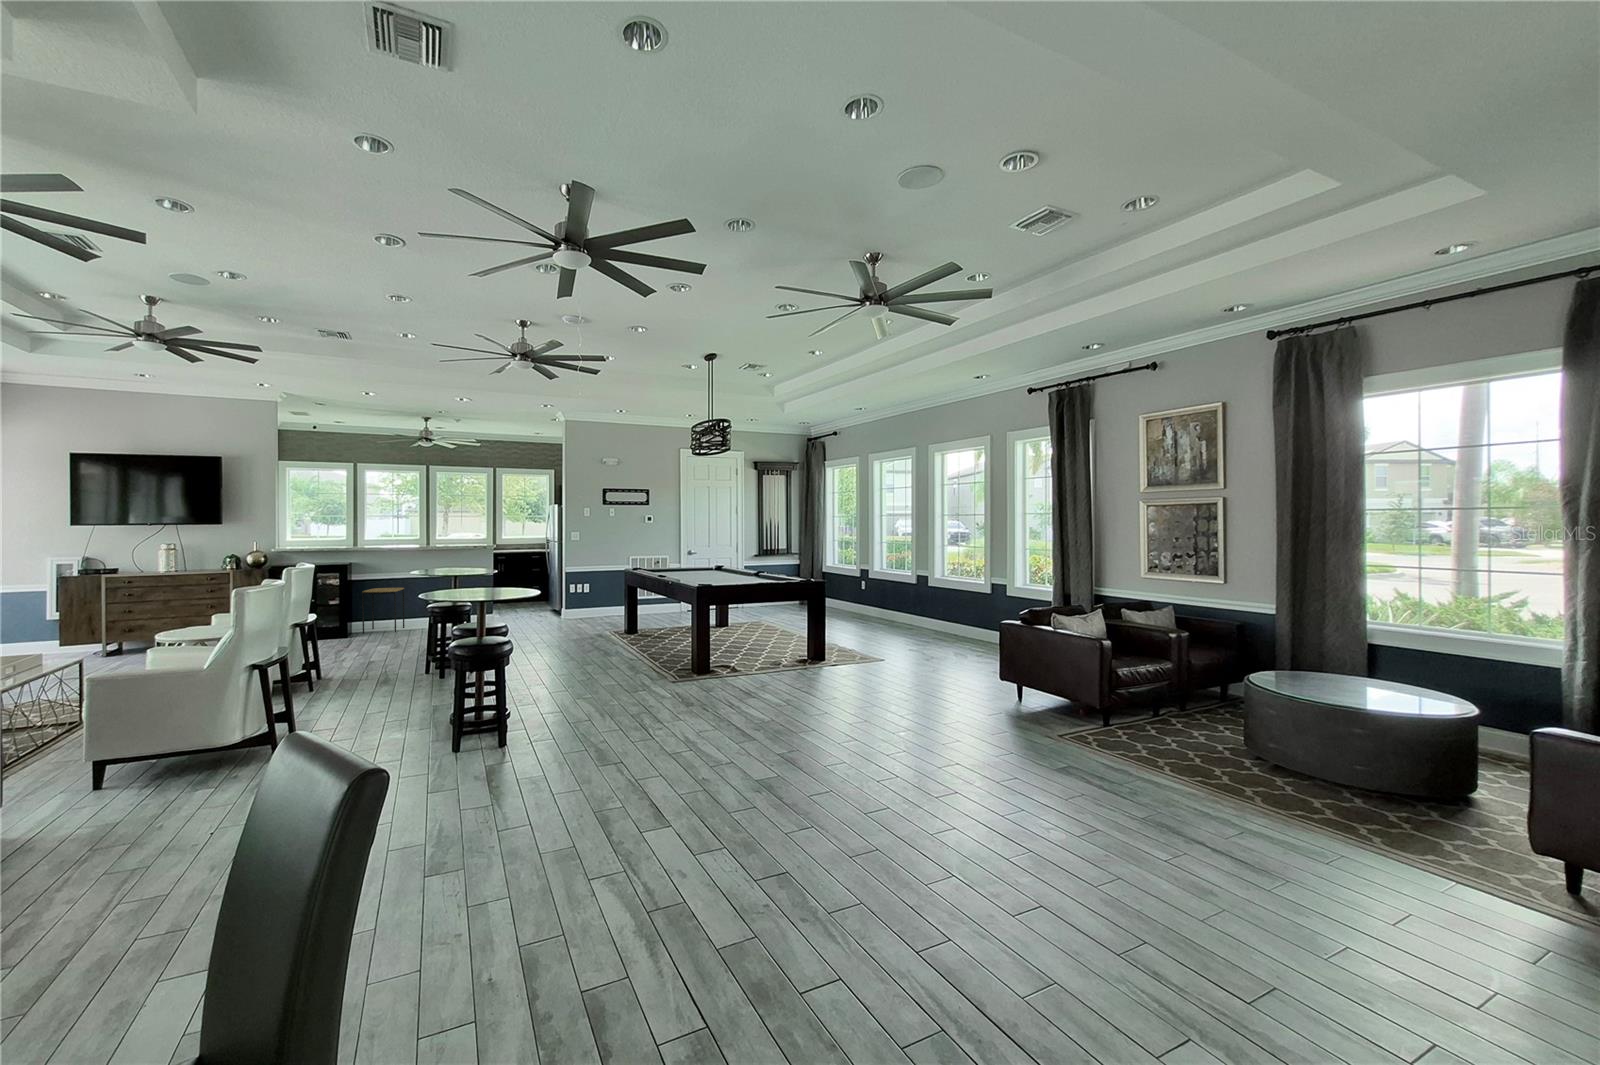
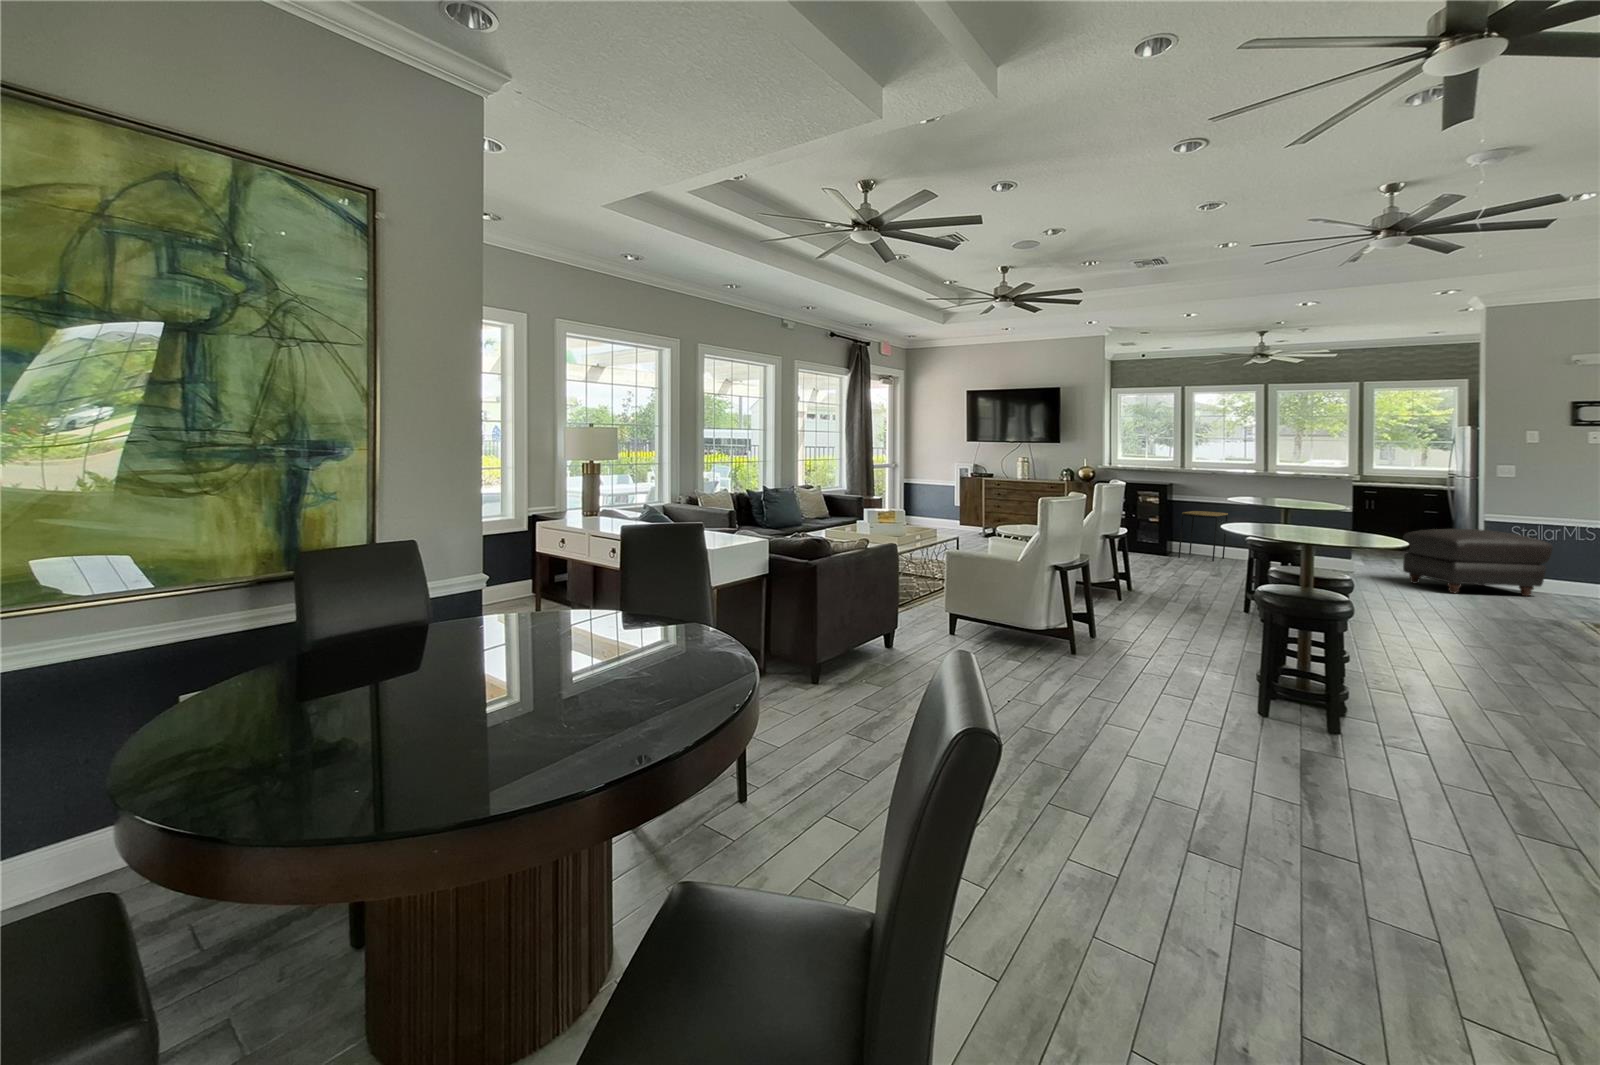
ottoman: none [530,583,605,628] -> present [1403,529,1553,596]

